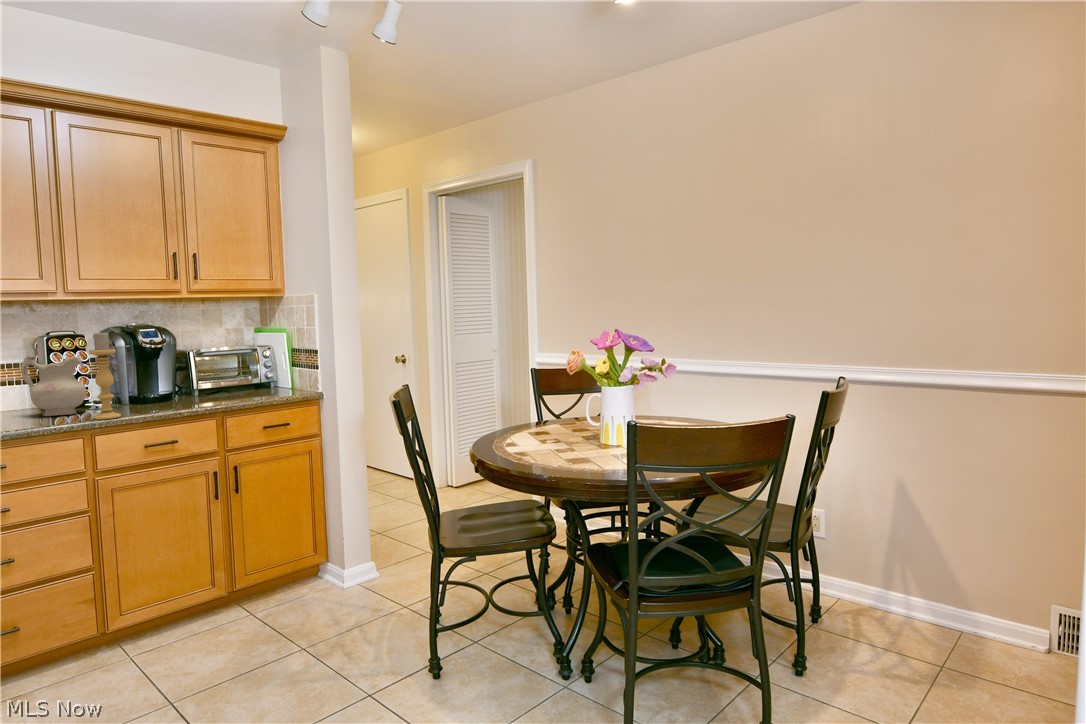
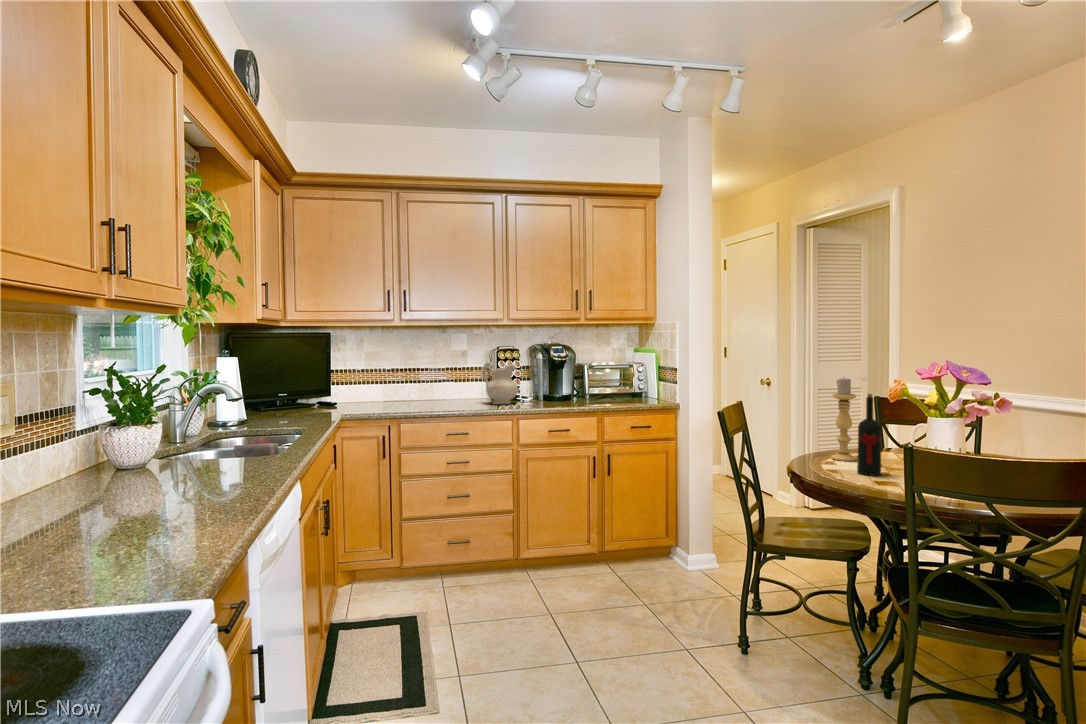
candle holder: present [89,331,121,420] -> present [831,378,856,461]
wine bottle: none [527,369,549,452] -> present [857,394,881,475]

